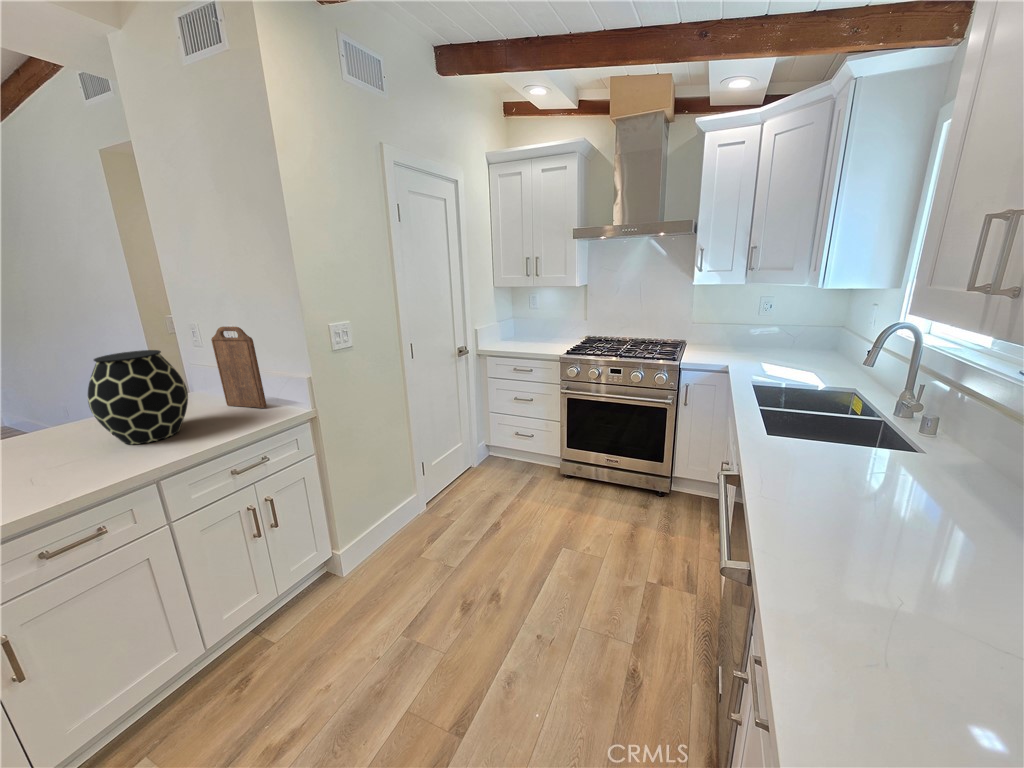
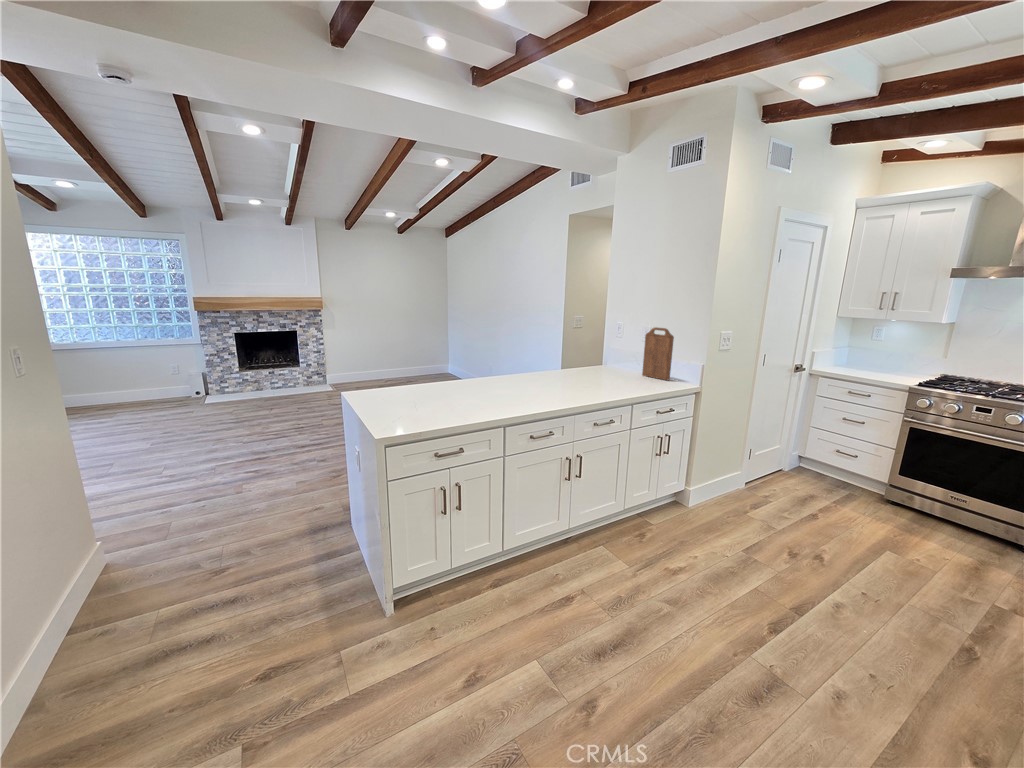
vase: present [88,350,188,444] -> none [599,336,641,386]

